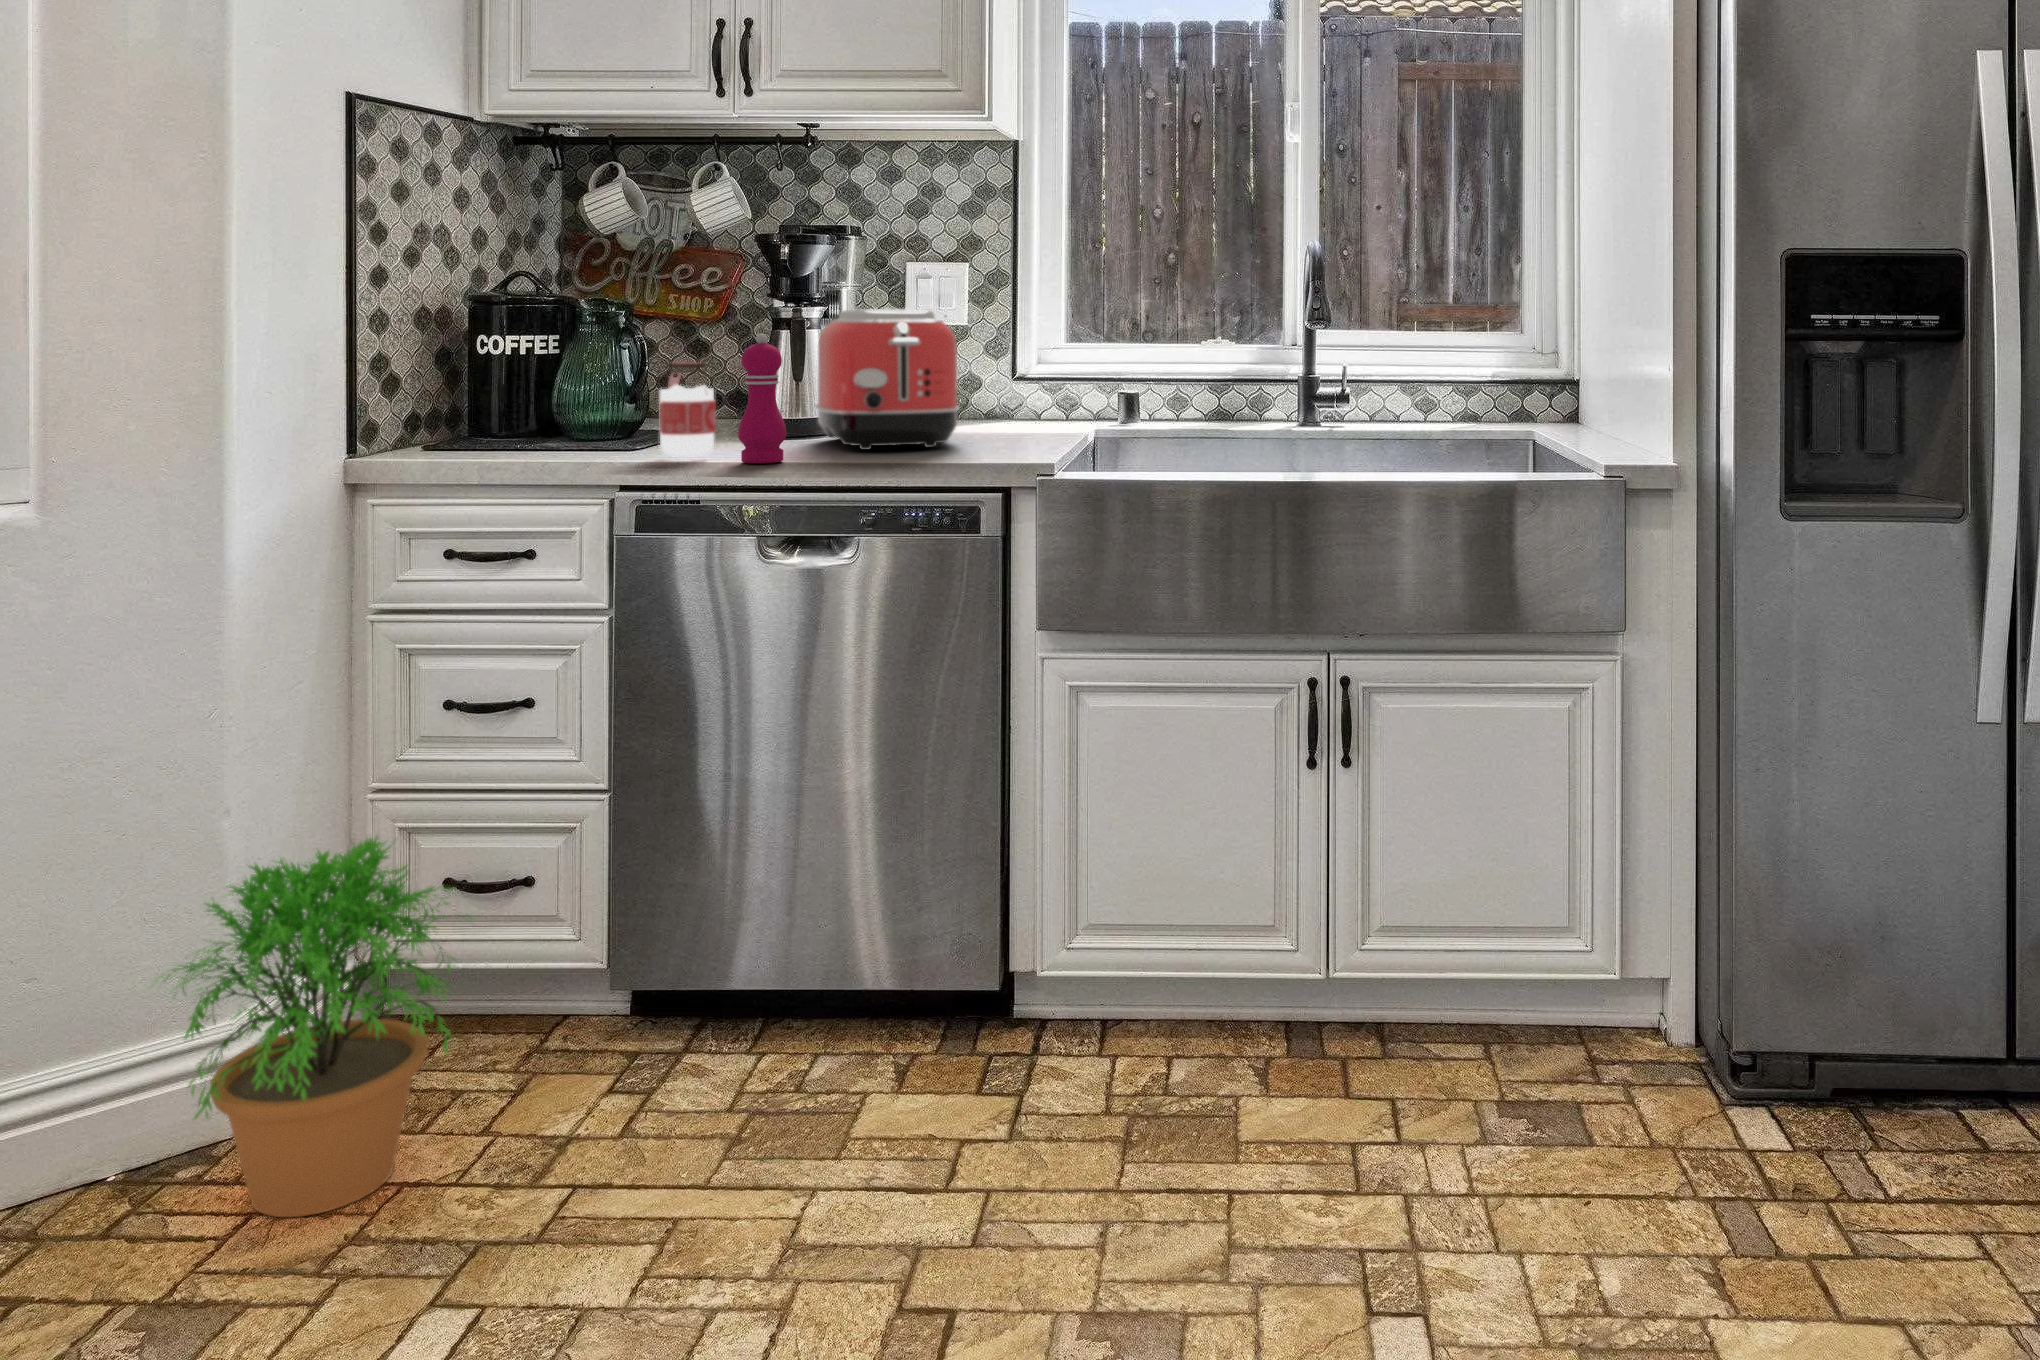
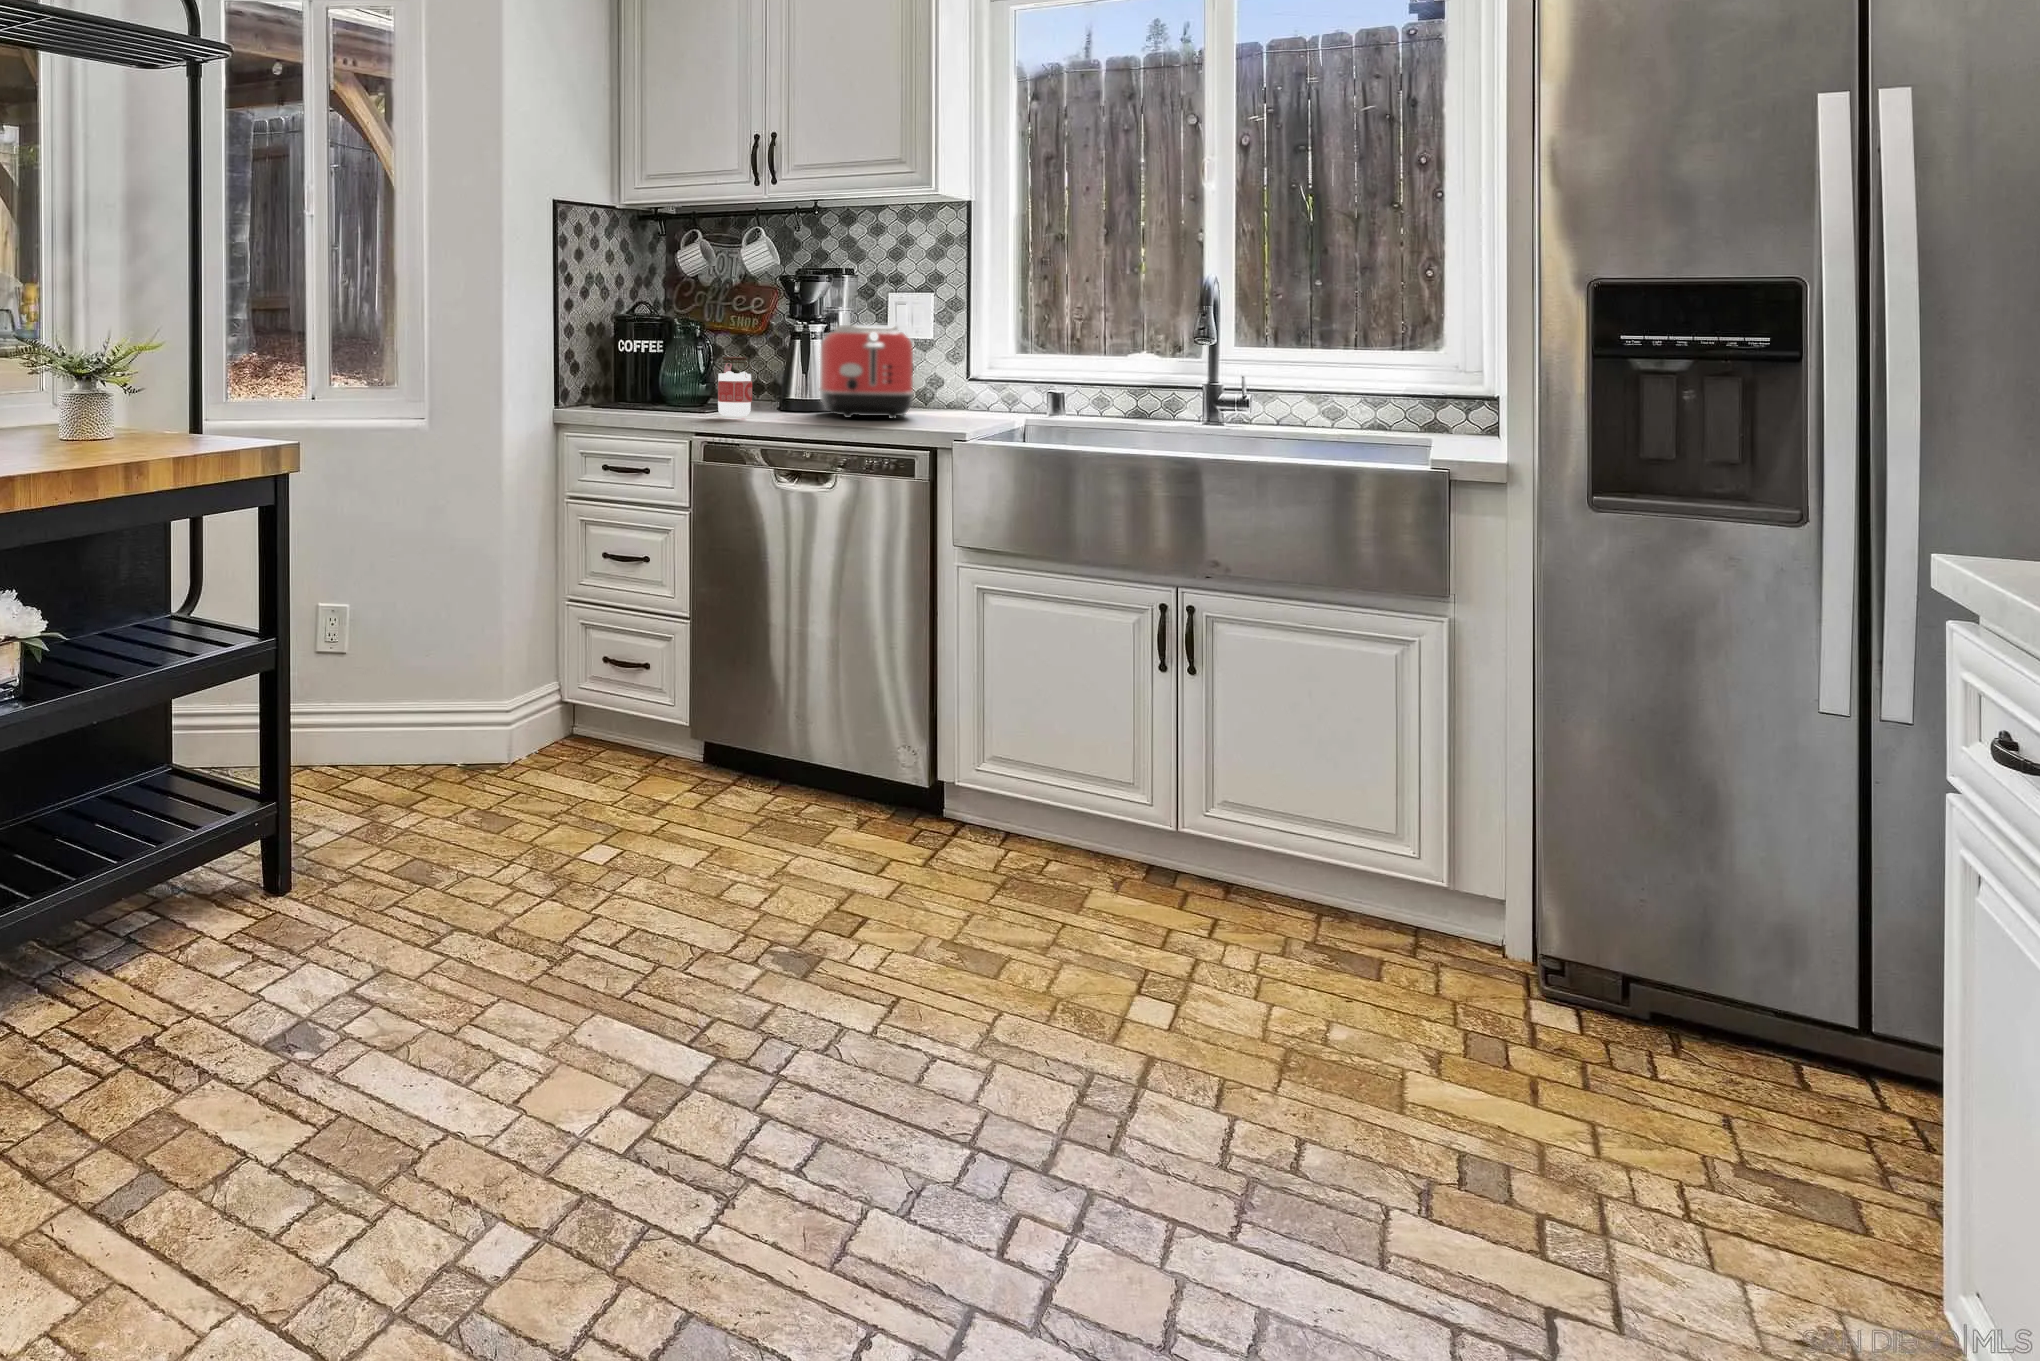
pepper mill: present [738,334,786,463] -> none [764,339,794,422]
potted plant: present [155,835,471,1217] -> none [448,615,612,819]

